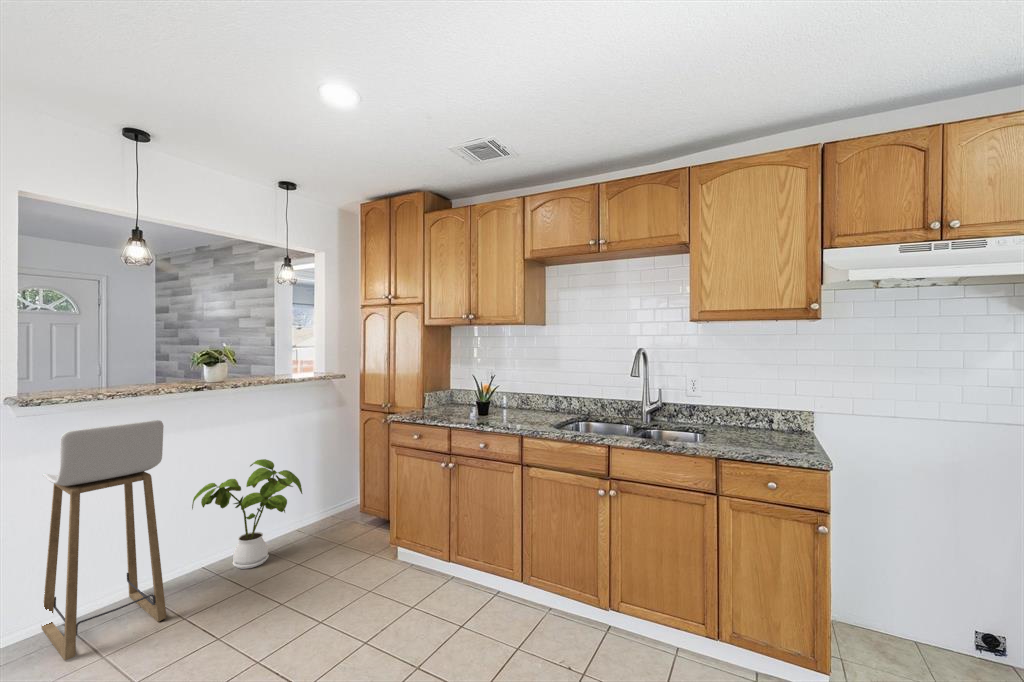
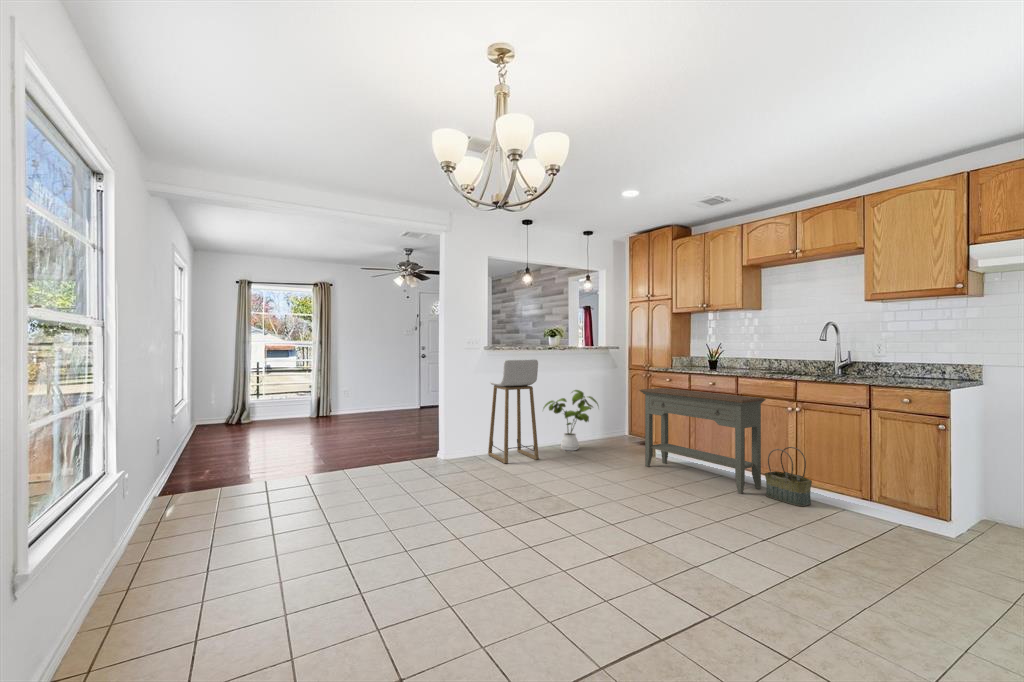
console table: none [368,449,565,646] -> present [640,388,766,494]
basket: none [569,553,637,662] -> present [765,447,812,506]

